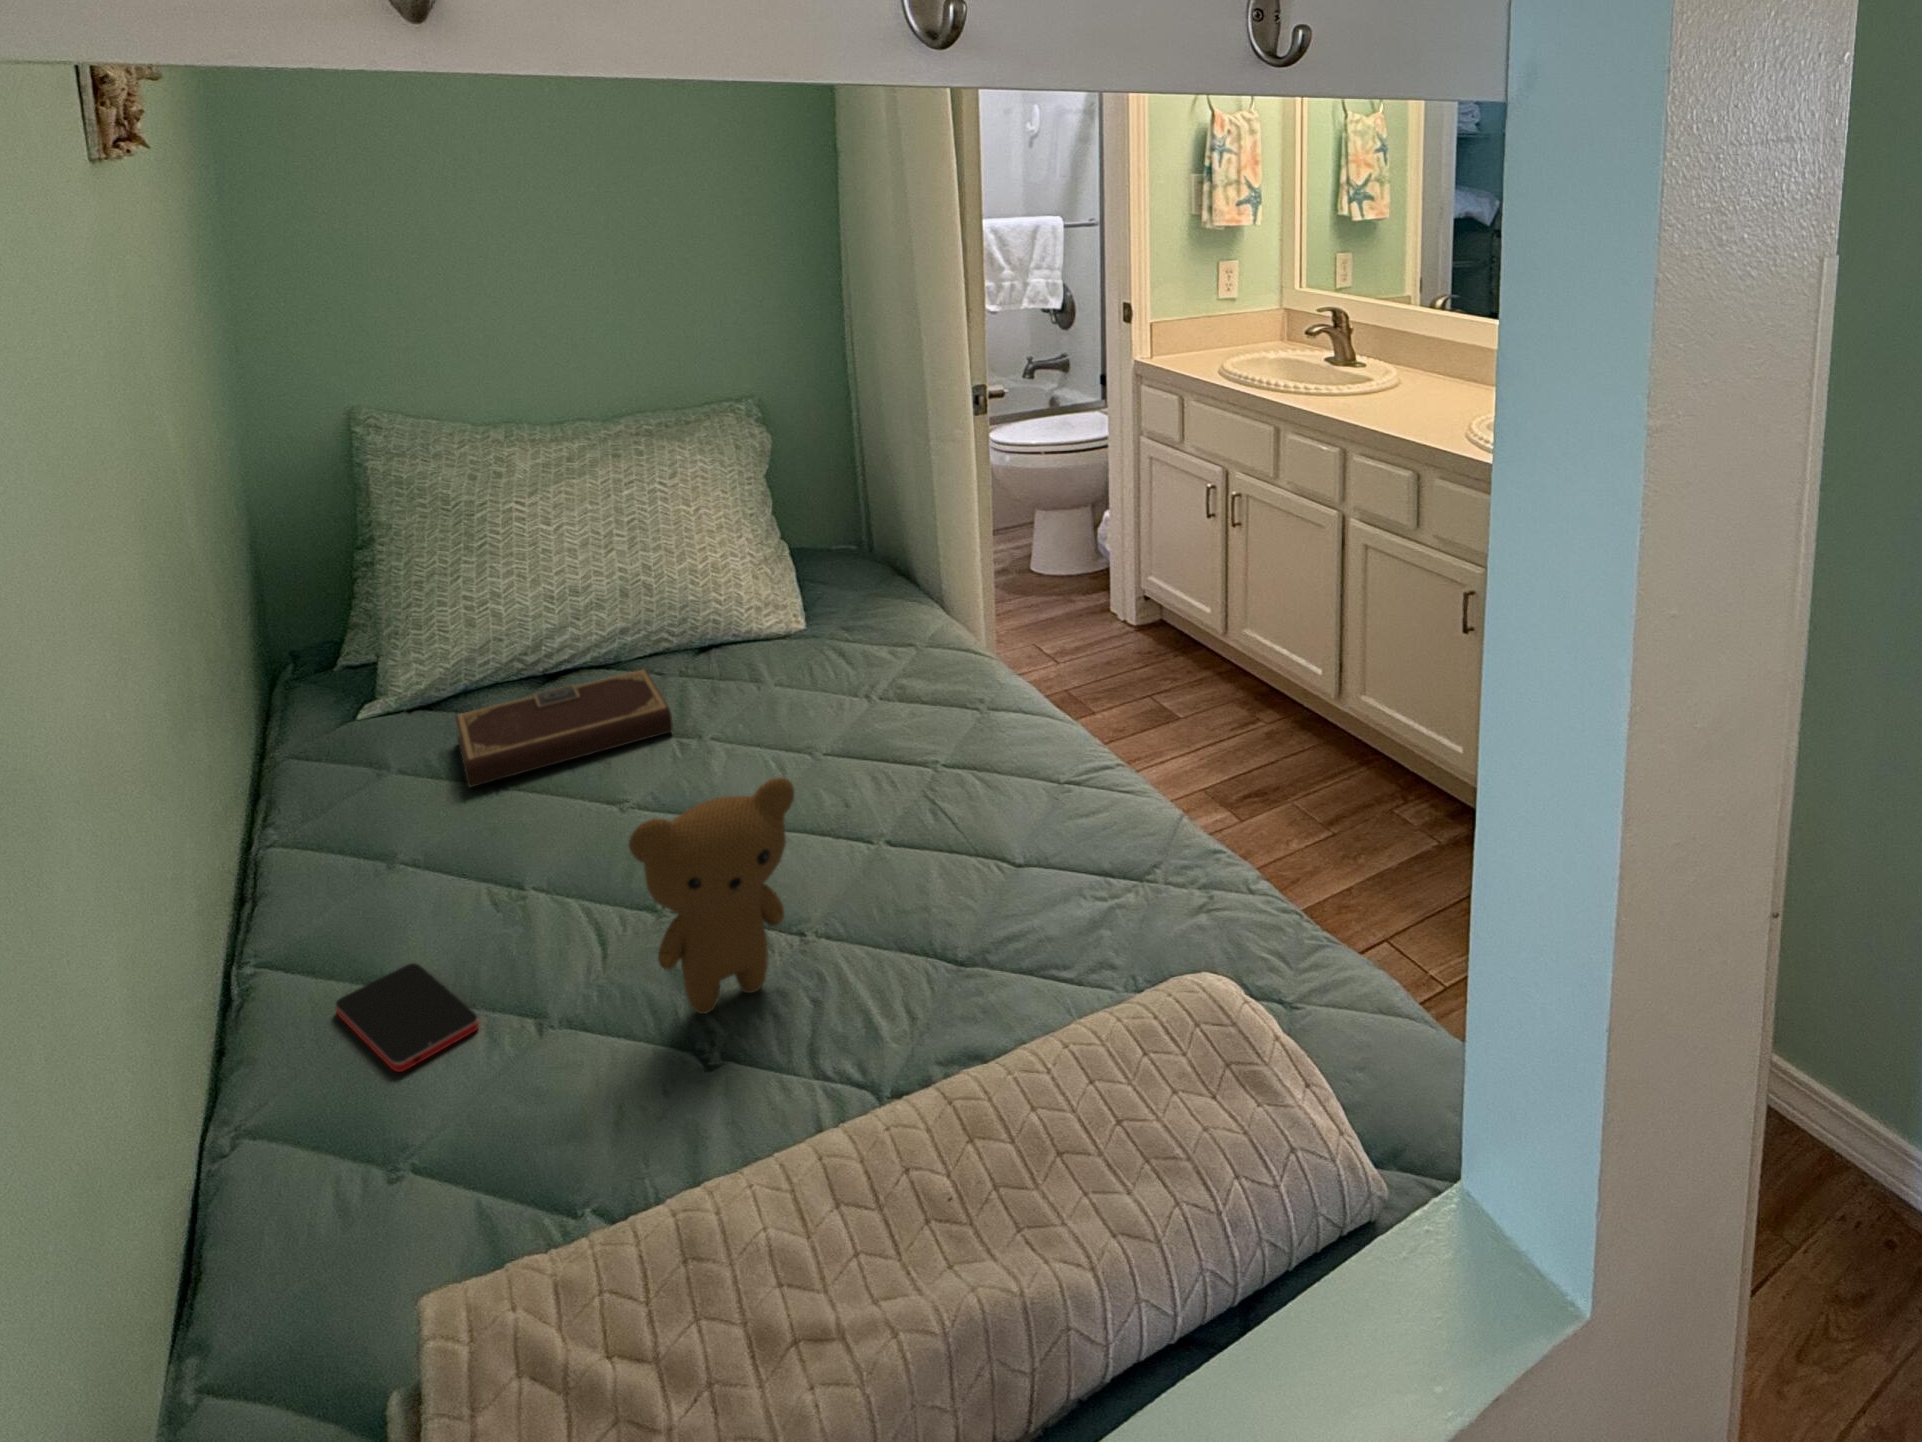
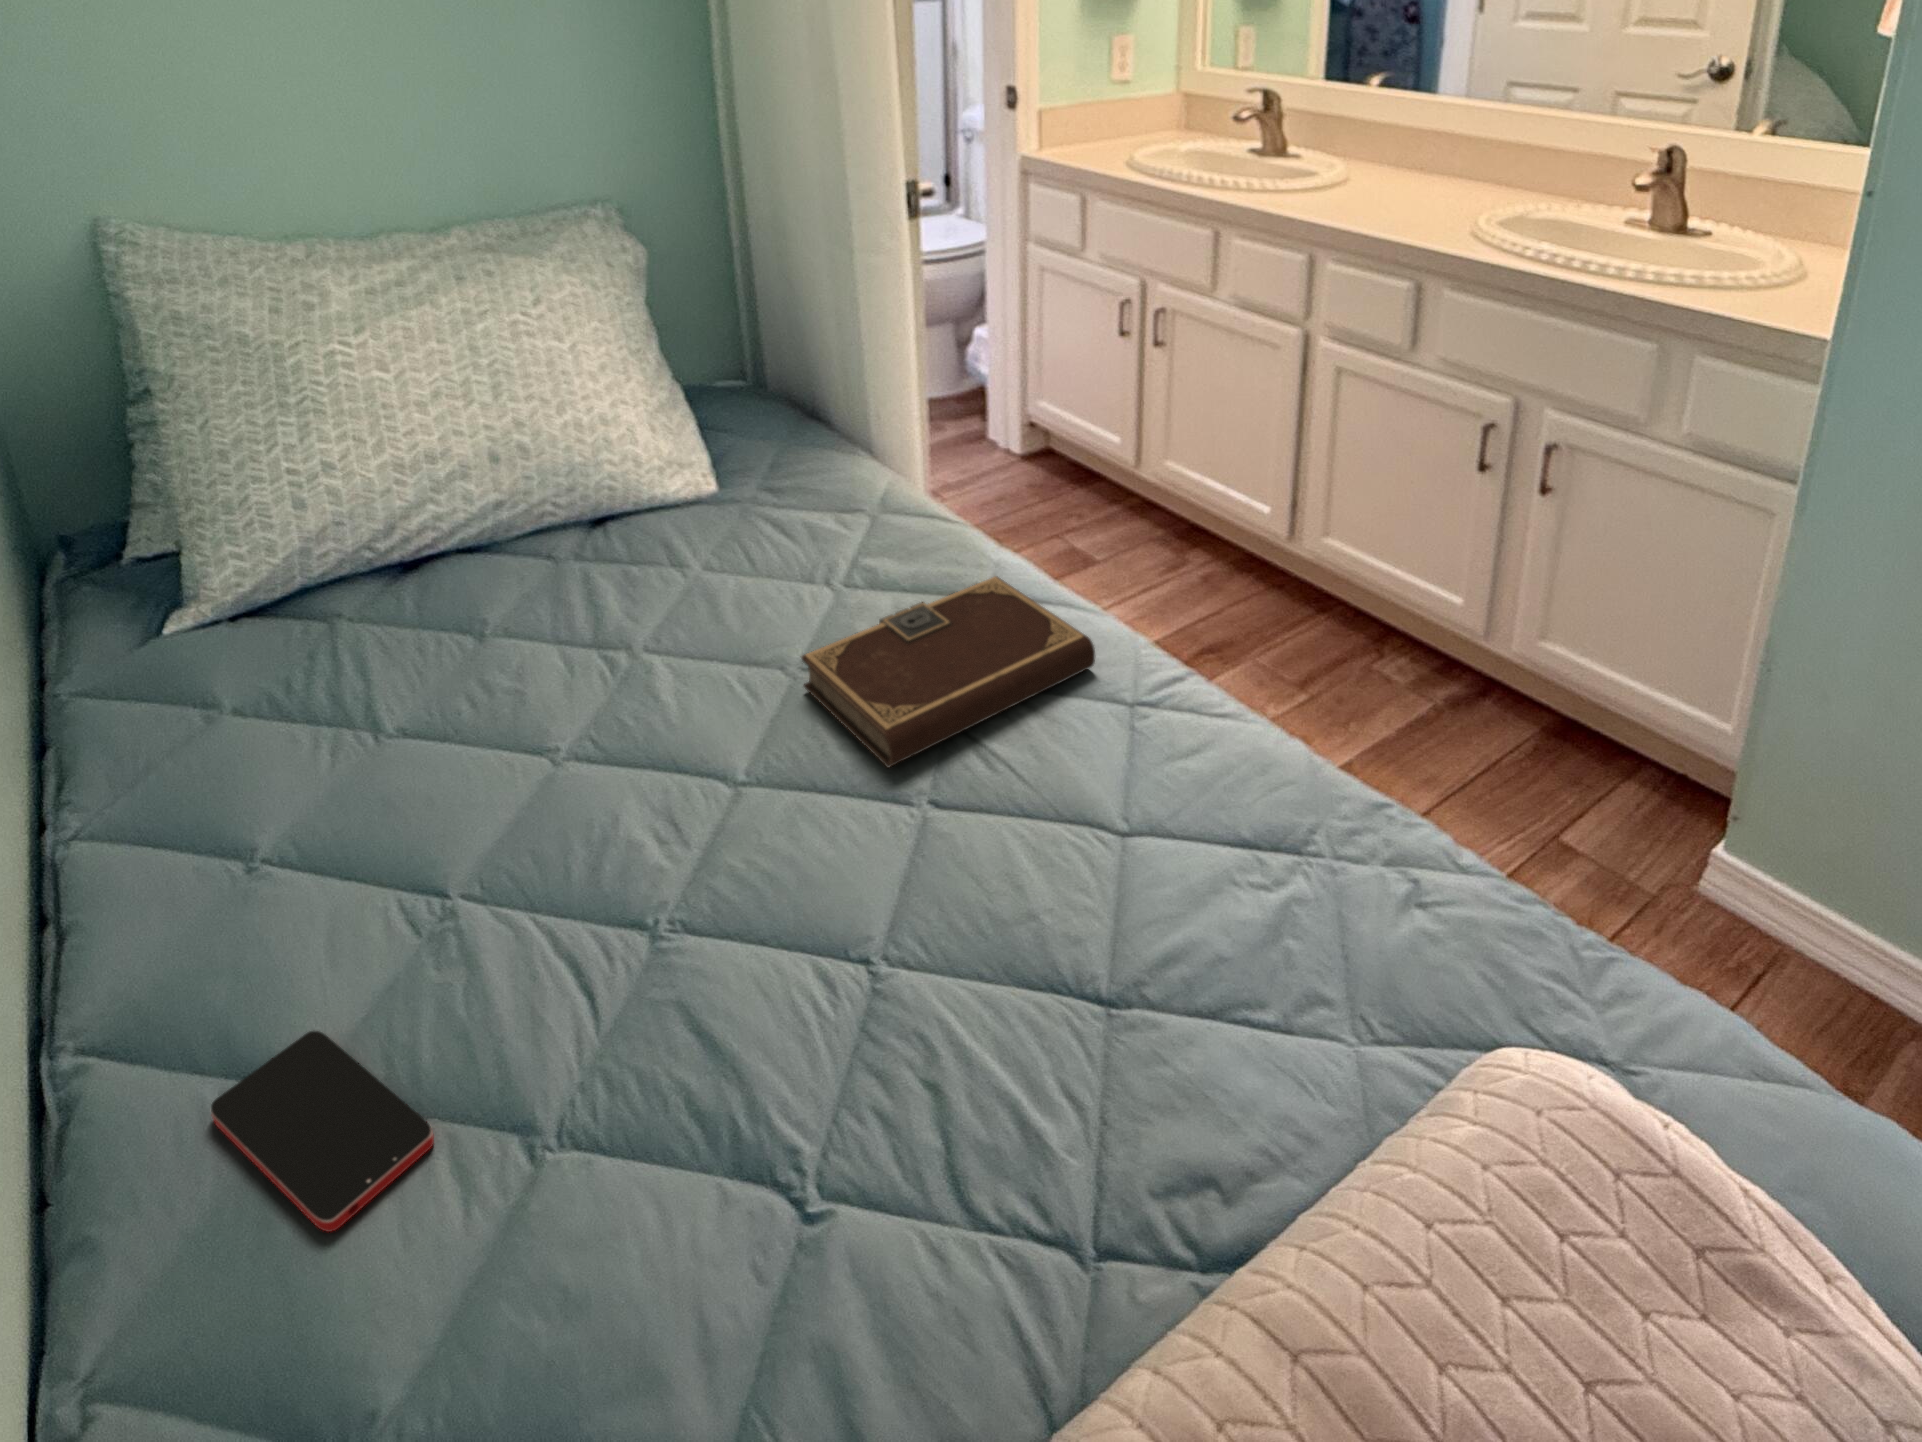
notebook: present [455,669,673,787] -> present [801,576,1095,767]
teddy bear: present [629,777,794,1014] -> none [658,774,876,1109]

